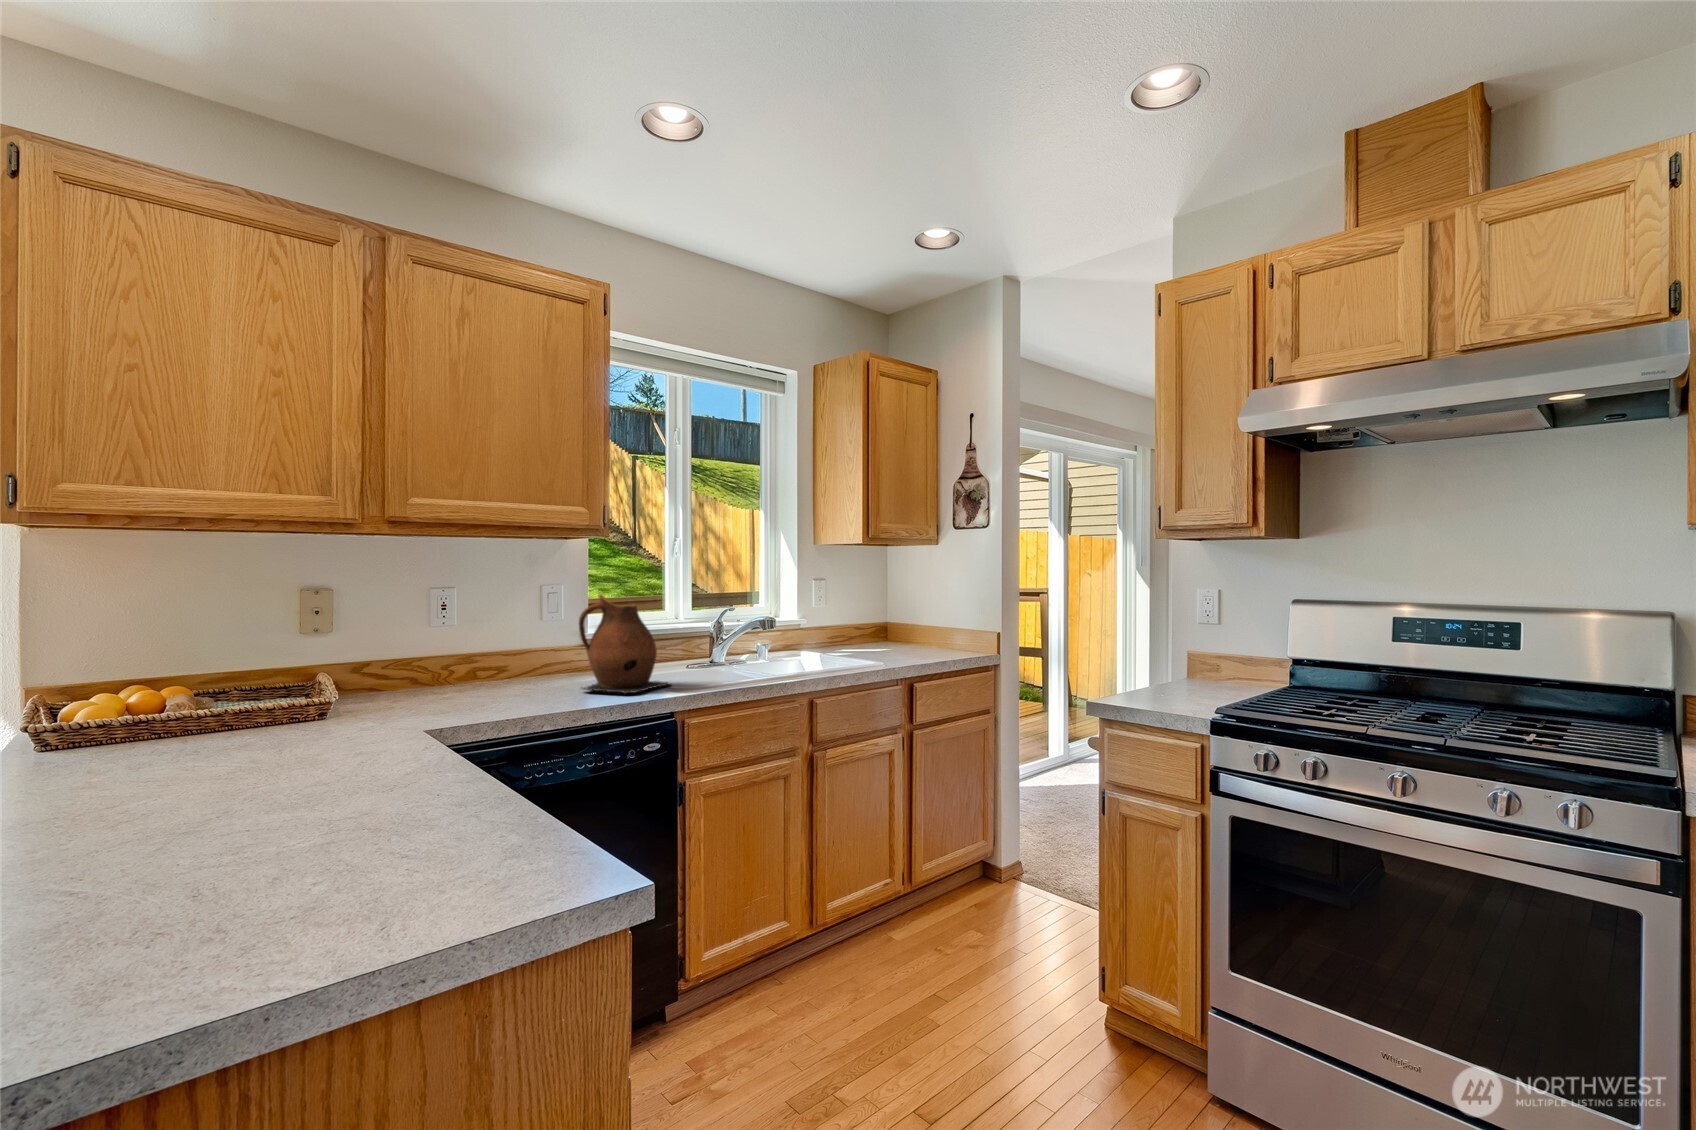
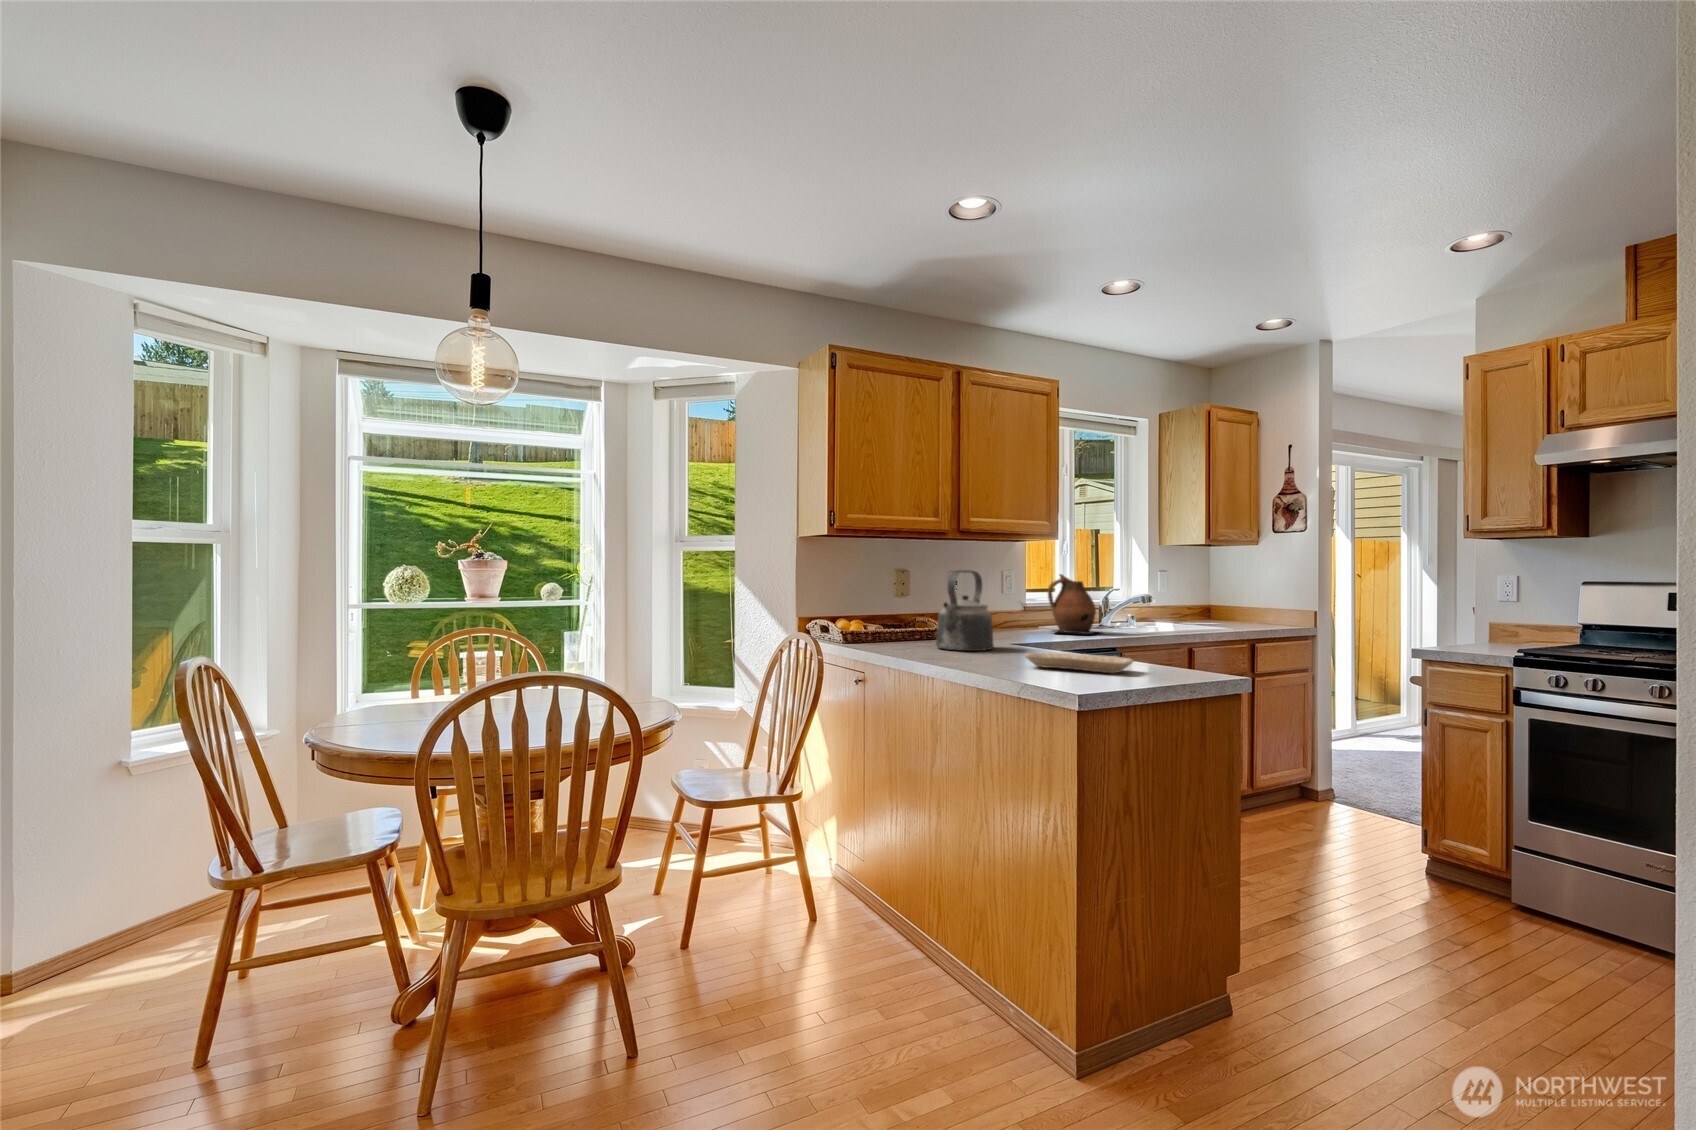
kettle: none [168,603,339,774] -> present [936,570,994,651]
tray: none [136,813,397,897] -> present [1025,652,1133,673]

